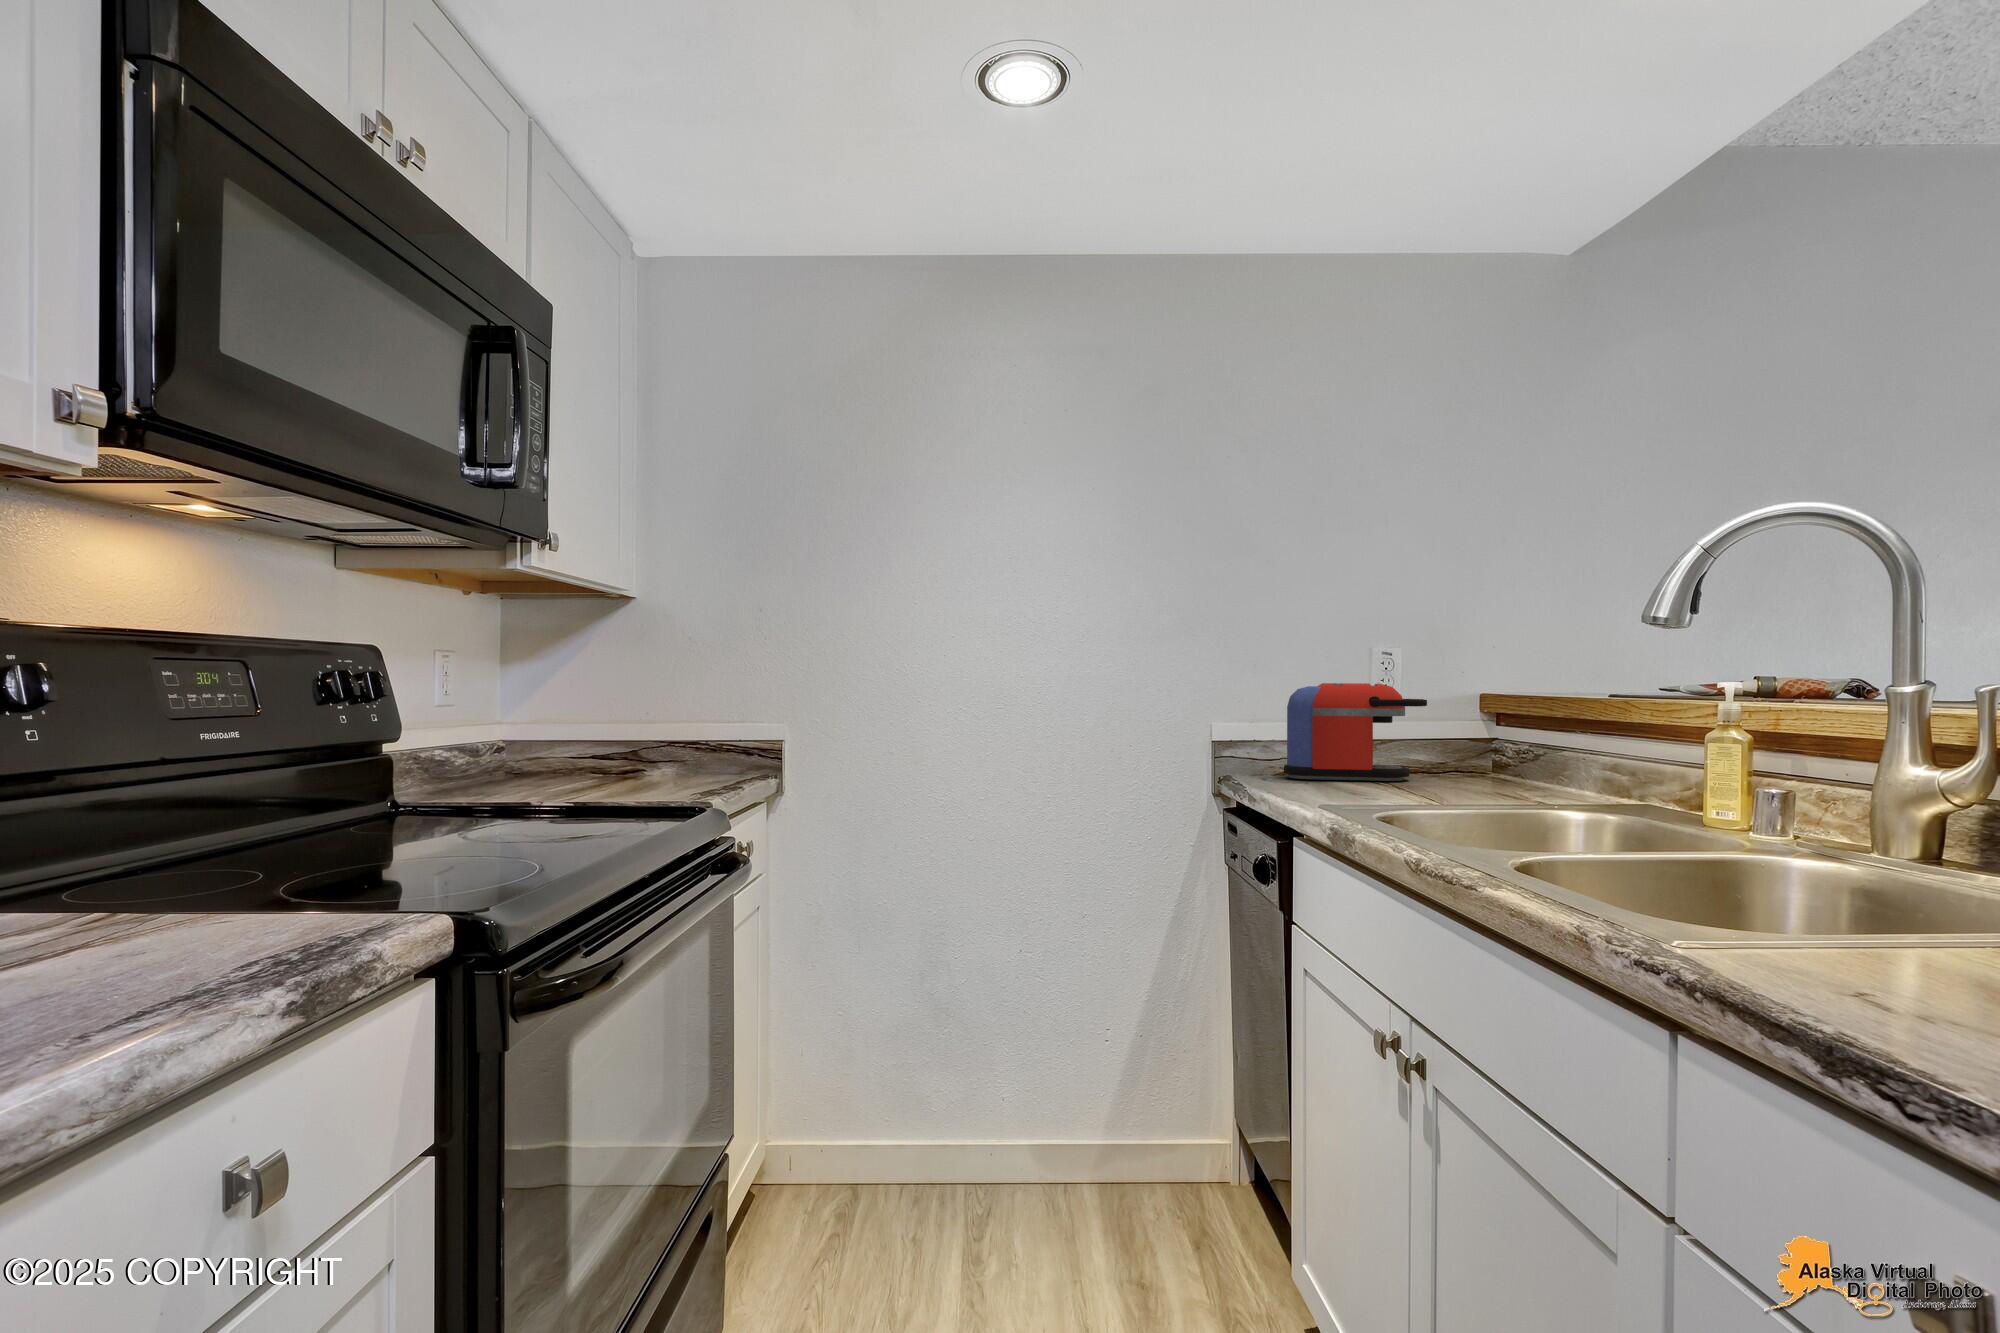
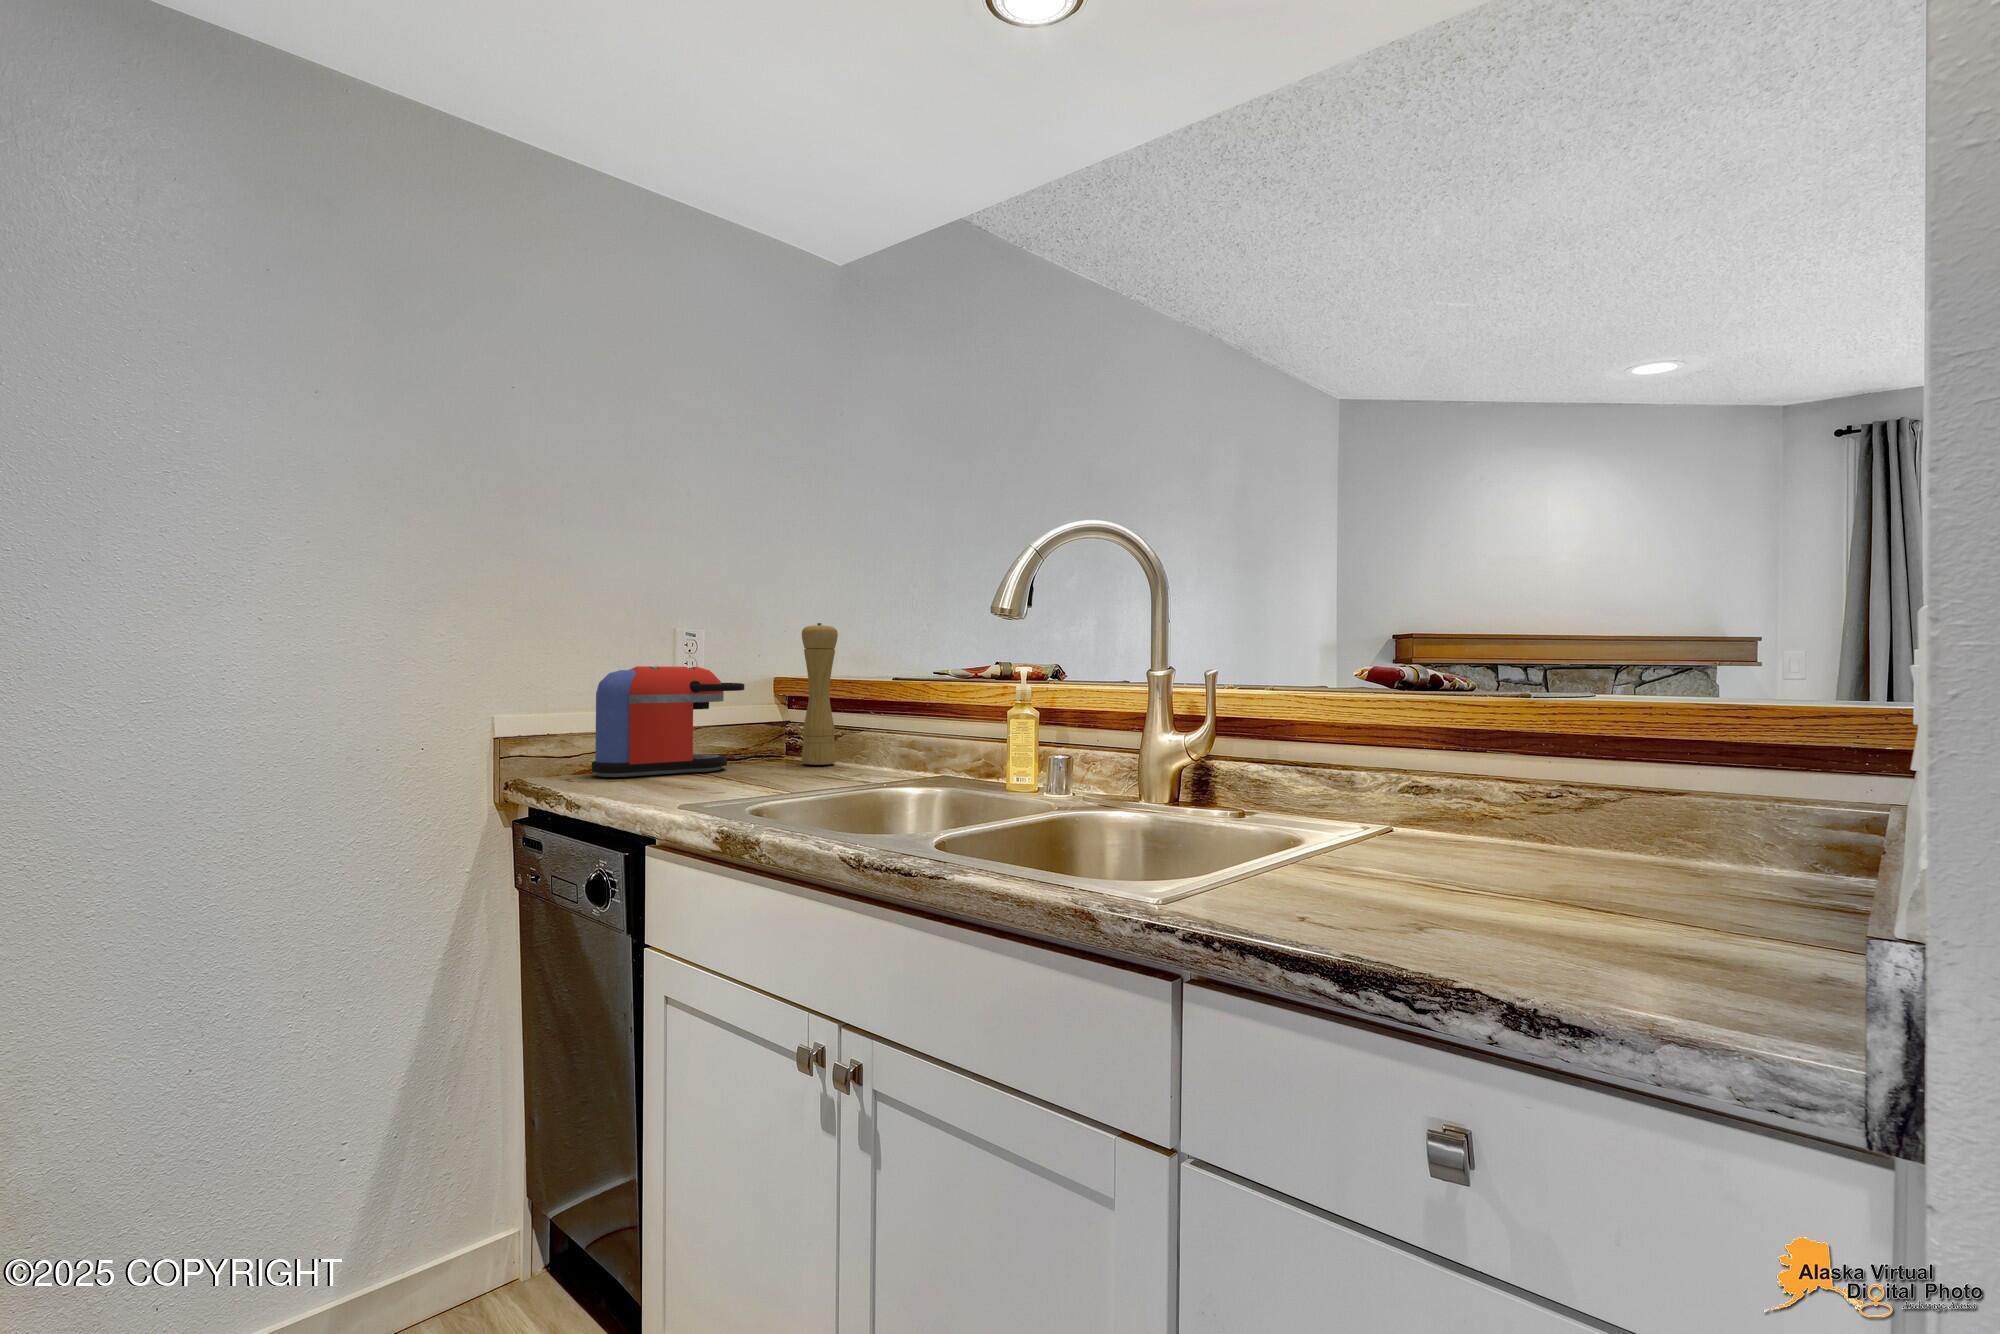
pepper mill: none [1490,639,1531,784] -> present [802,623,838,765]

